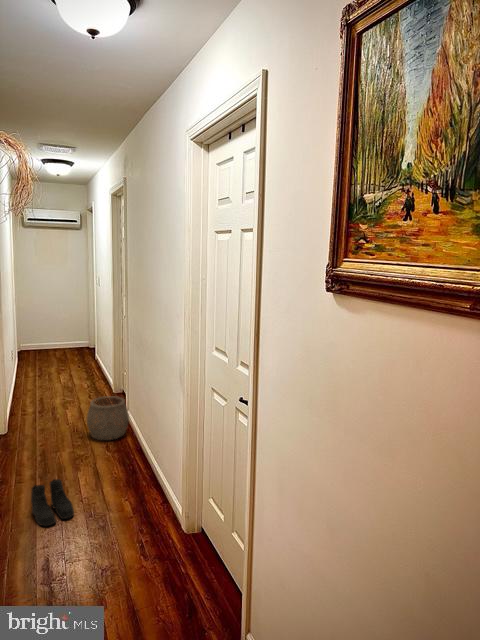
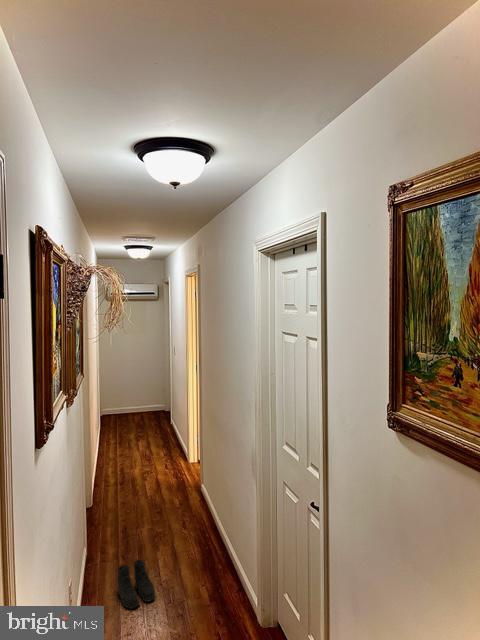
woven basket: present [87,396,129,440] -> none [165,470,204,515]

